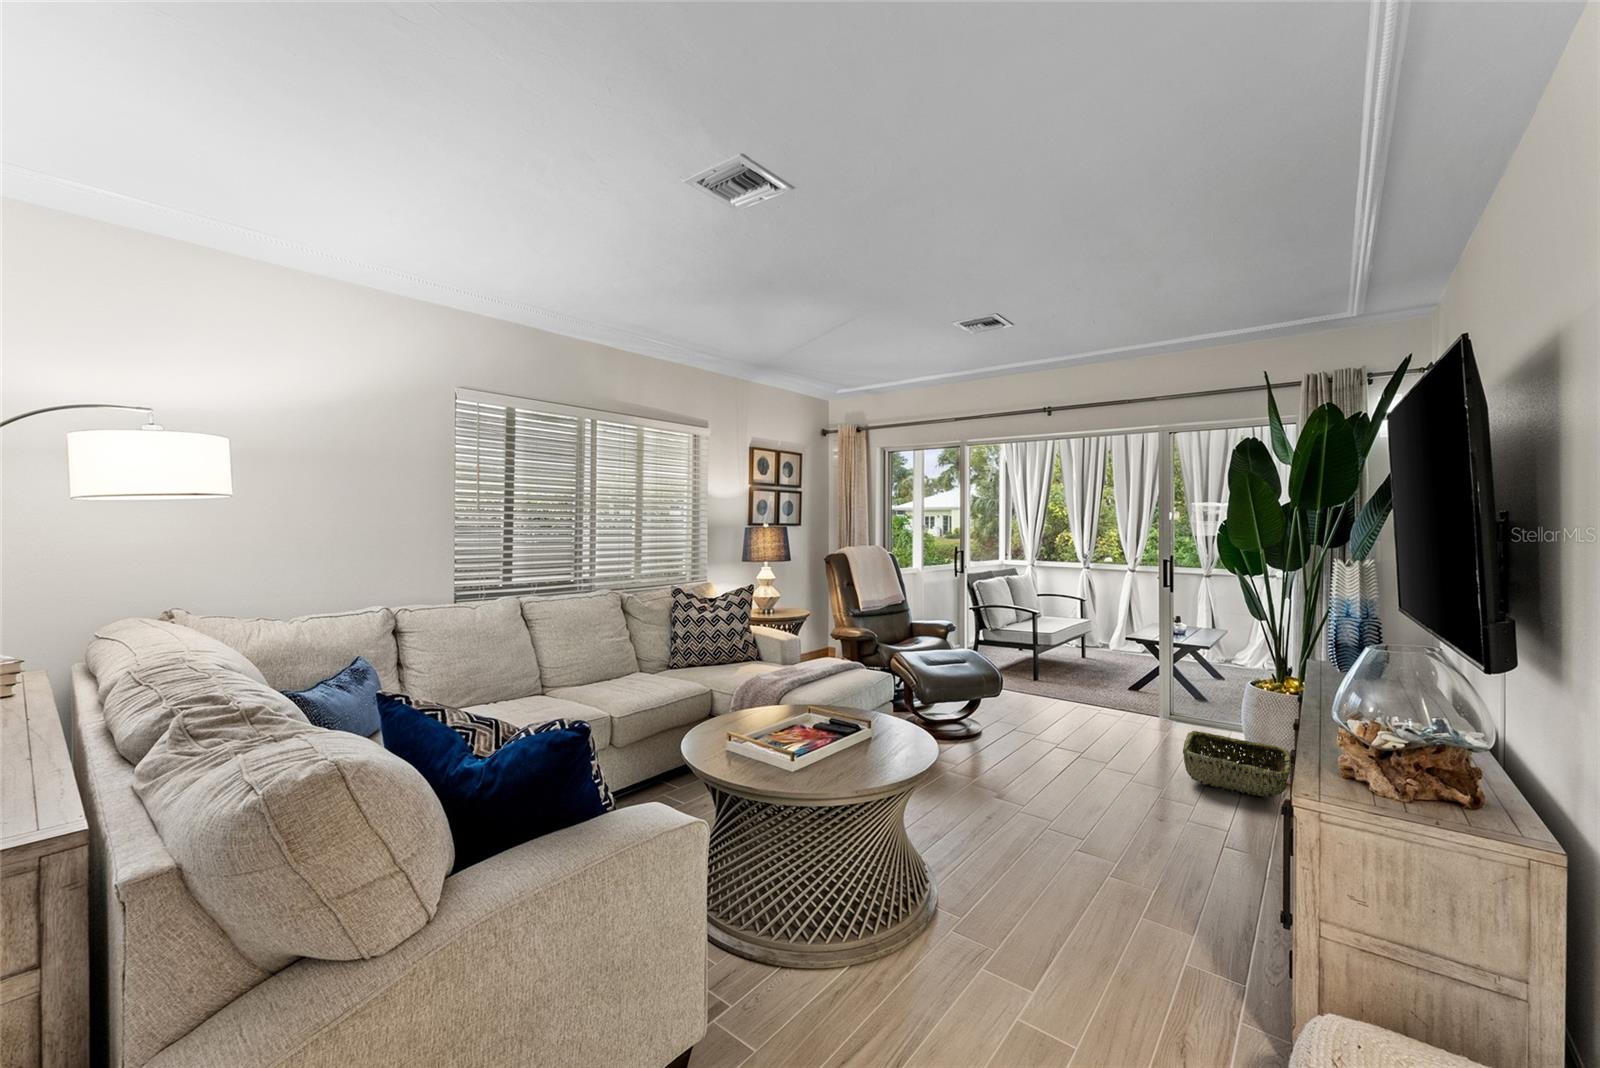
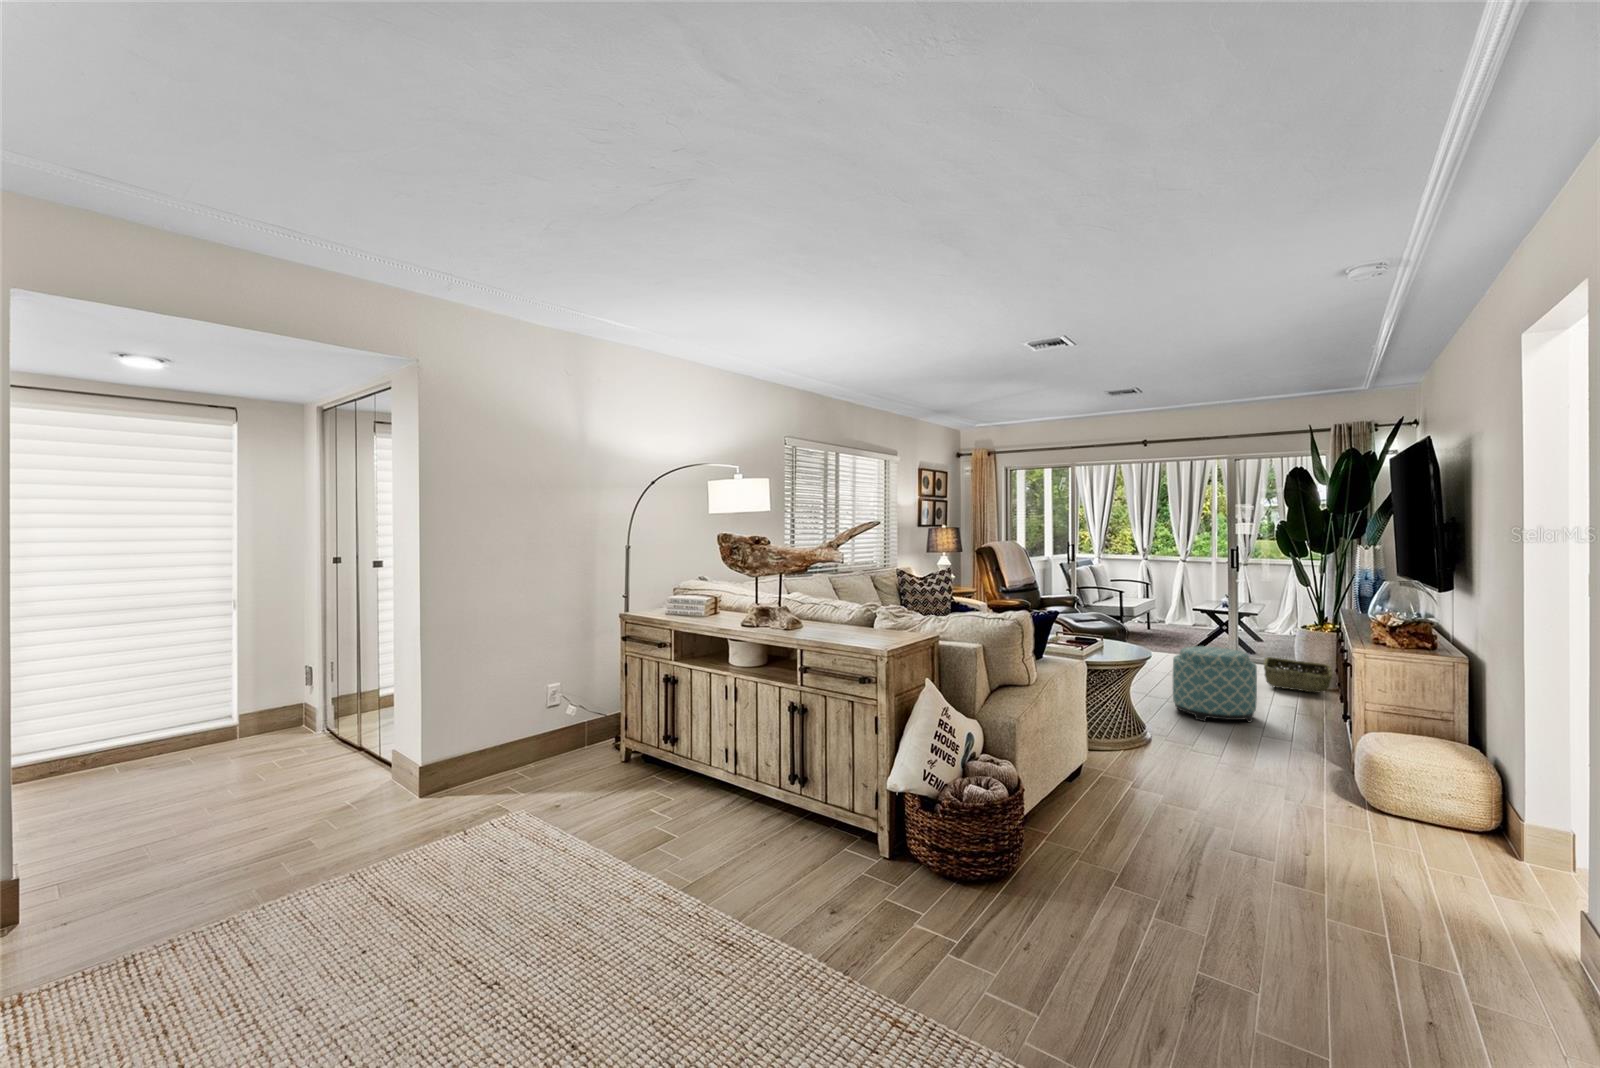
ottoman: none [1004,728,1141,880] -> present [1173,646,1257,722]

